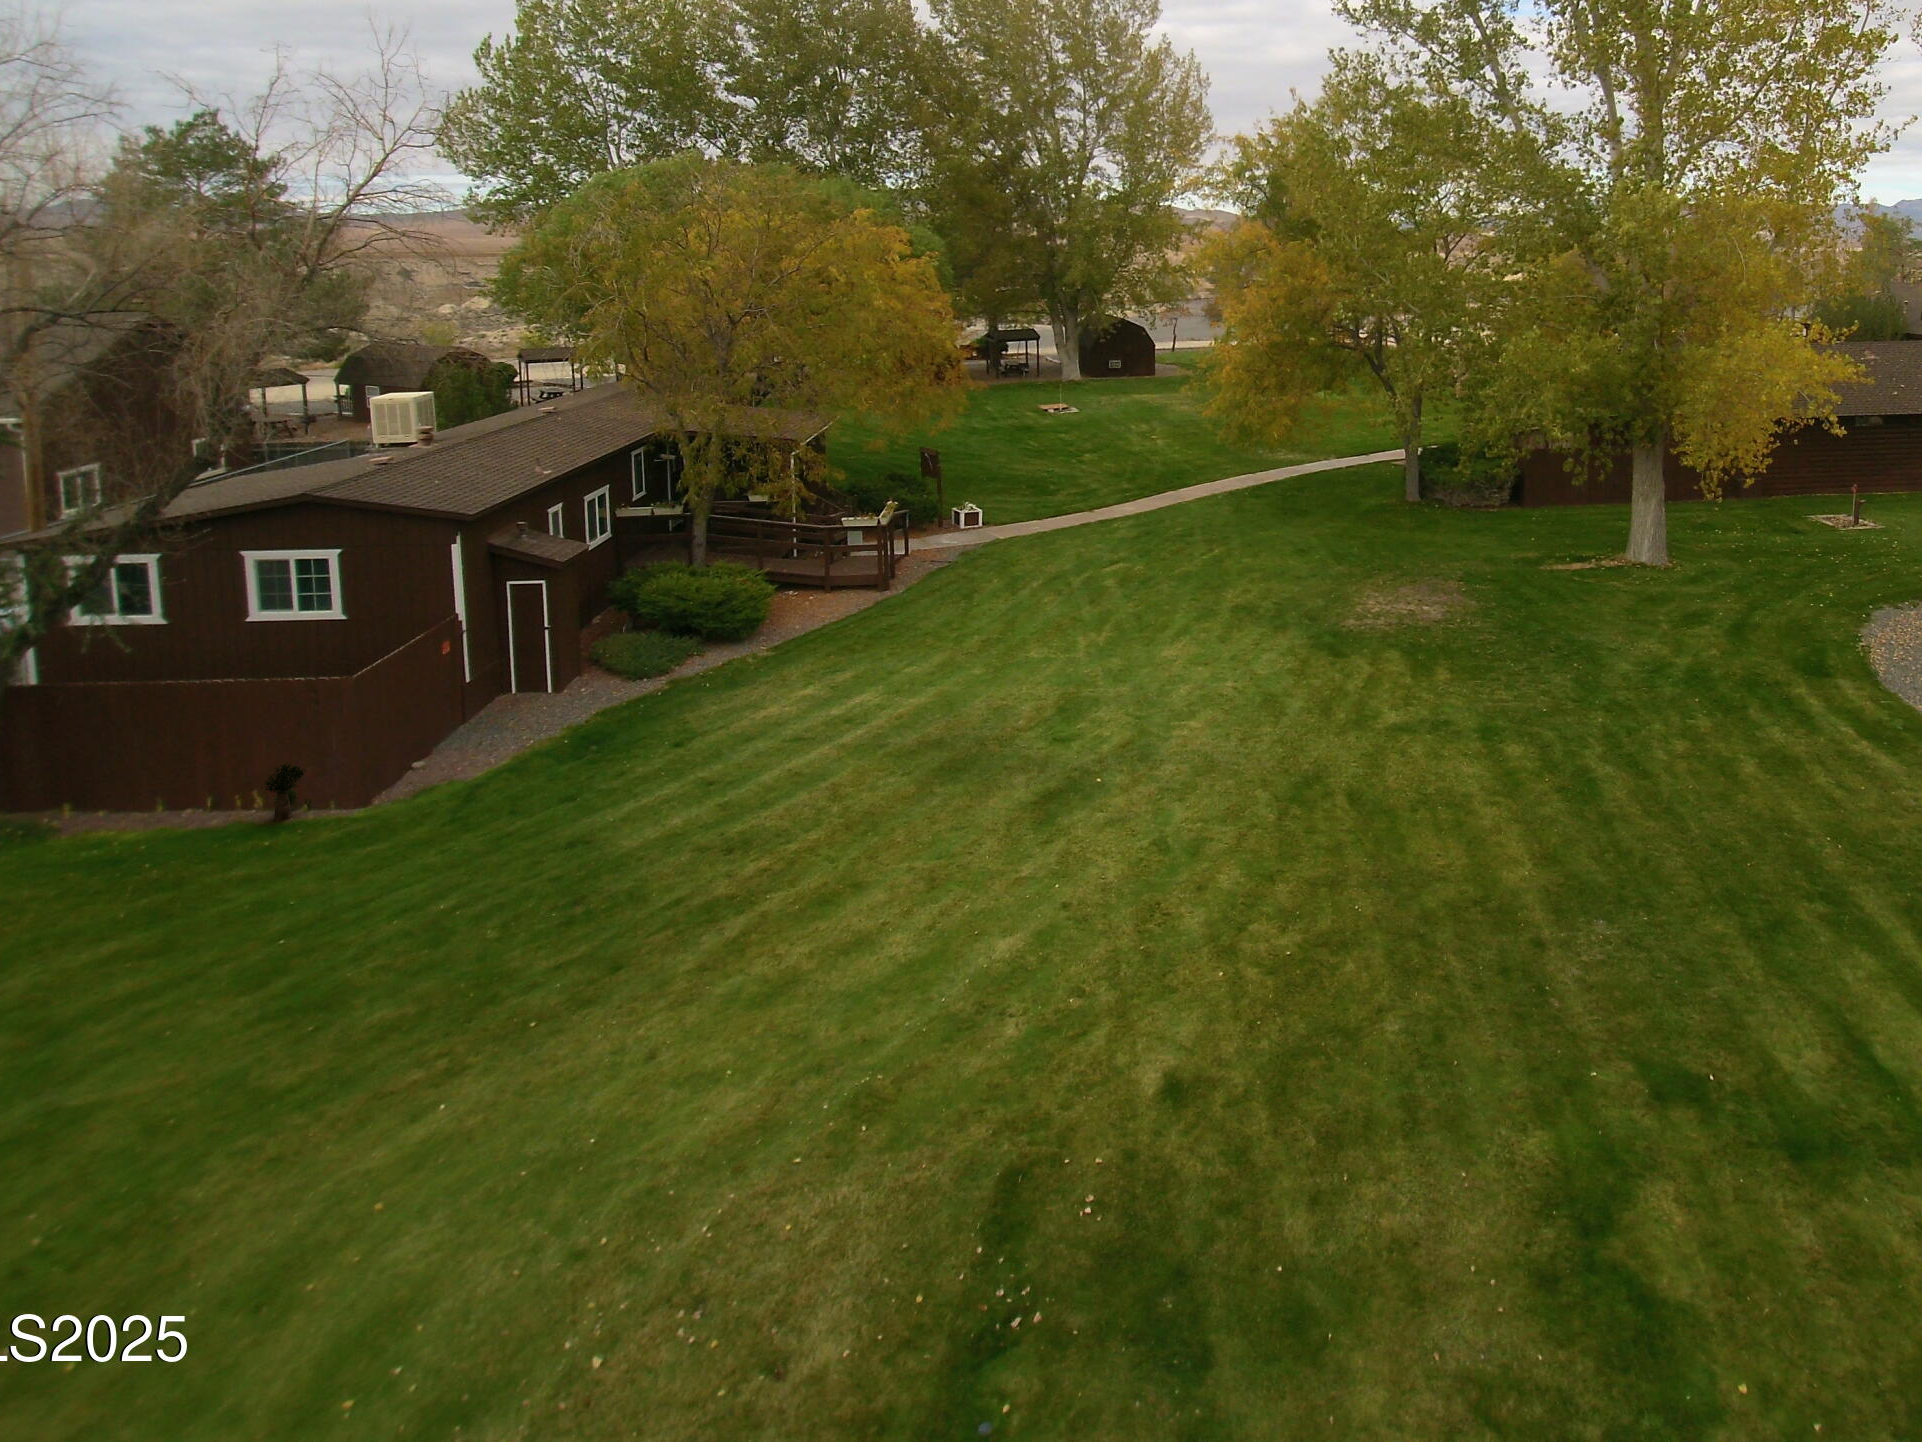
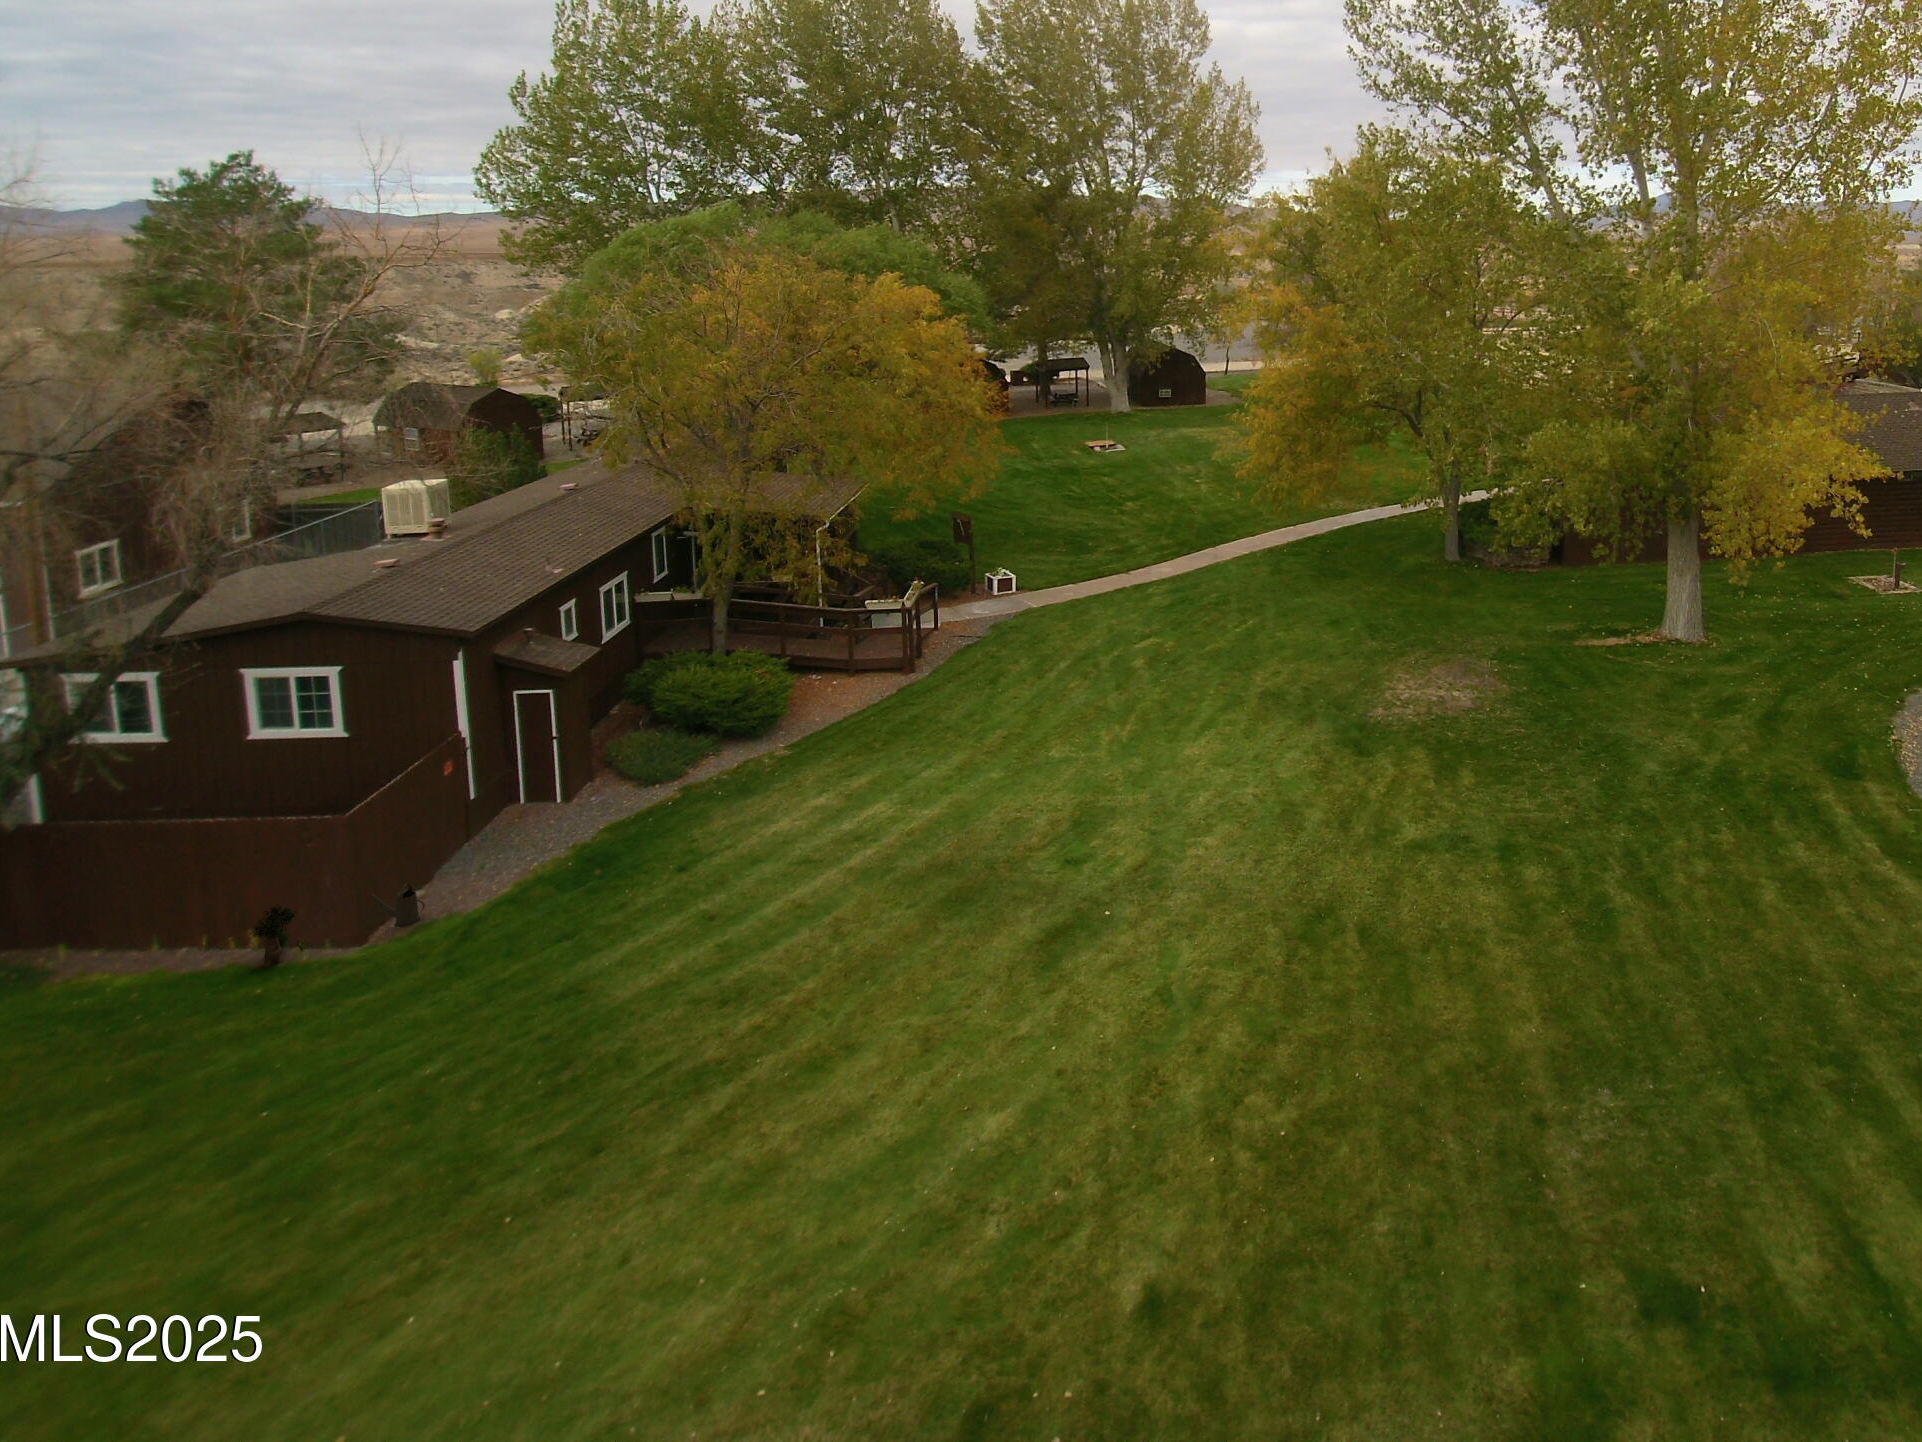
watering can: none [375,750,427,791] -> present [371,883,425,927]

